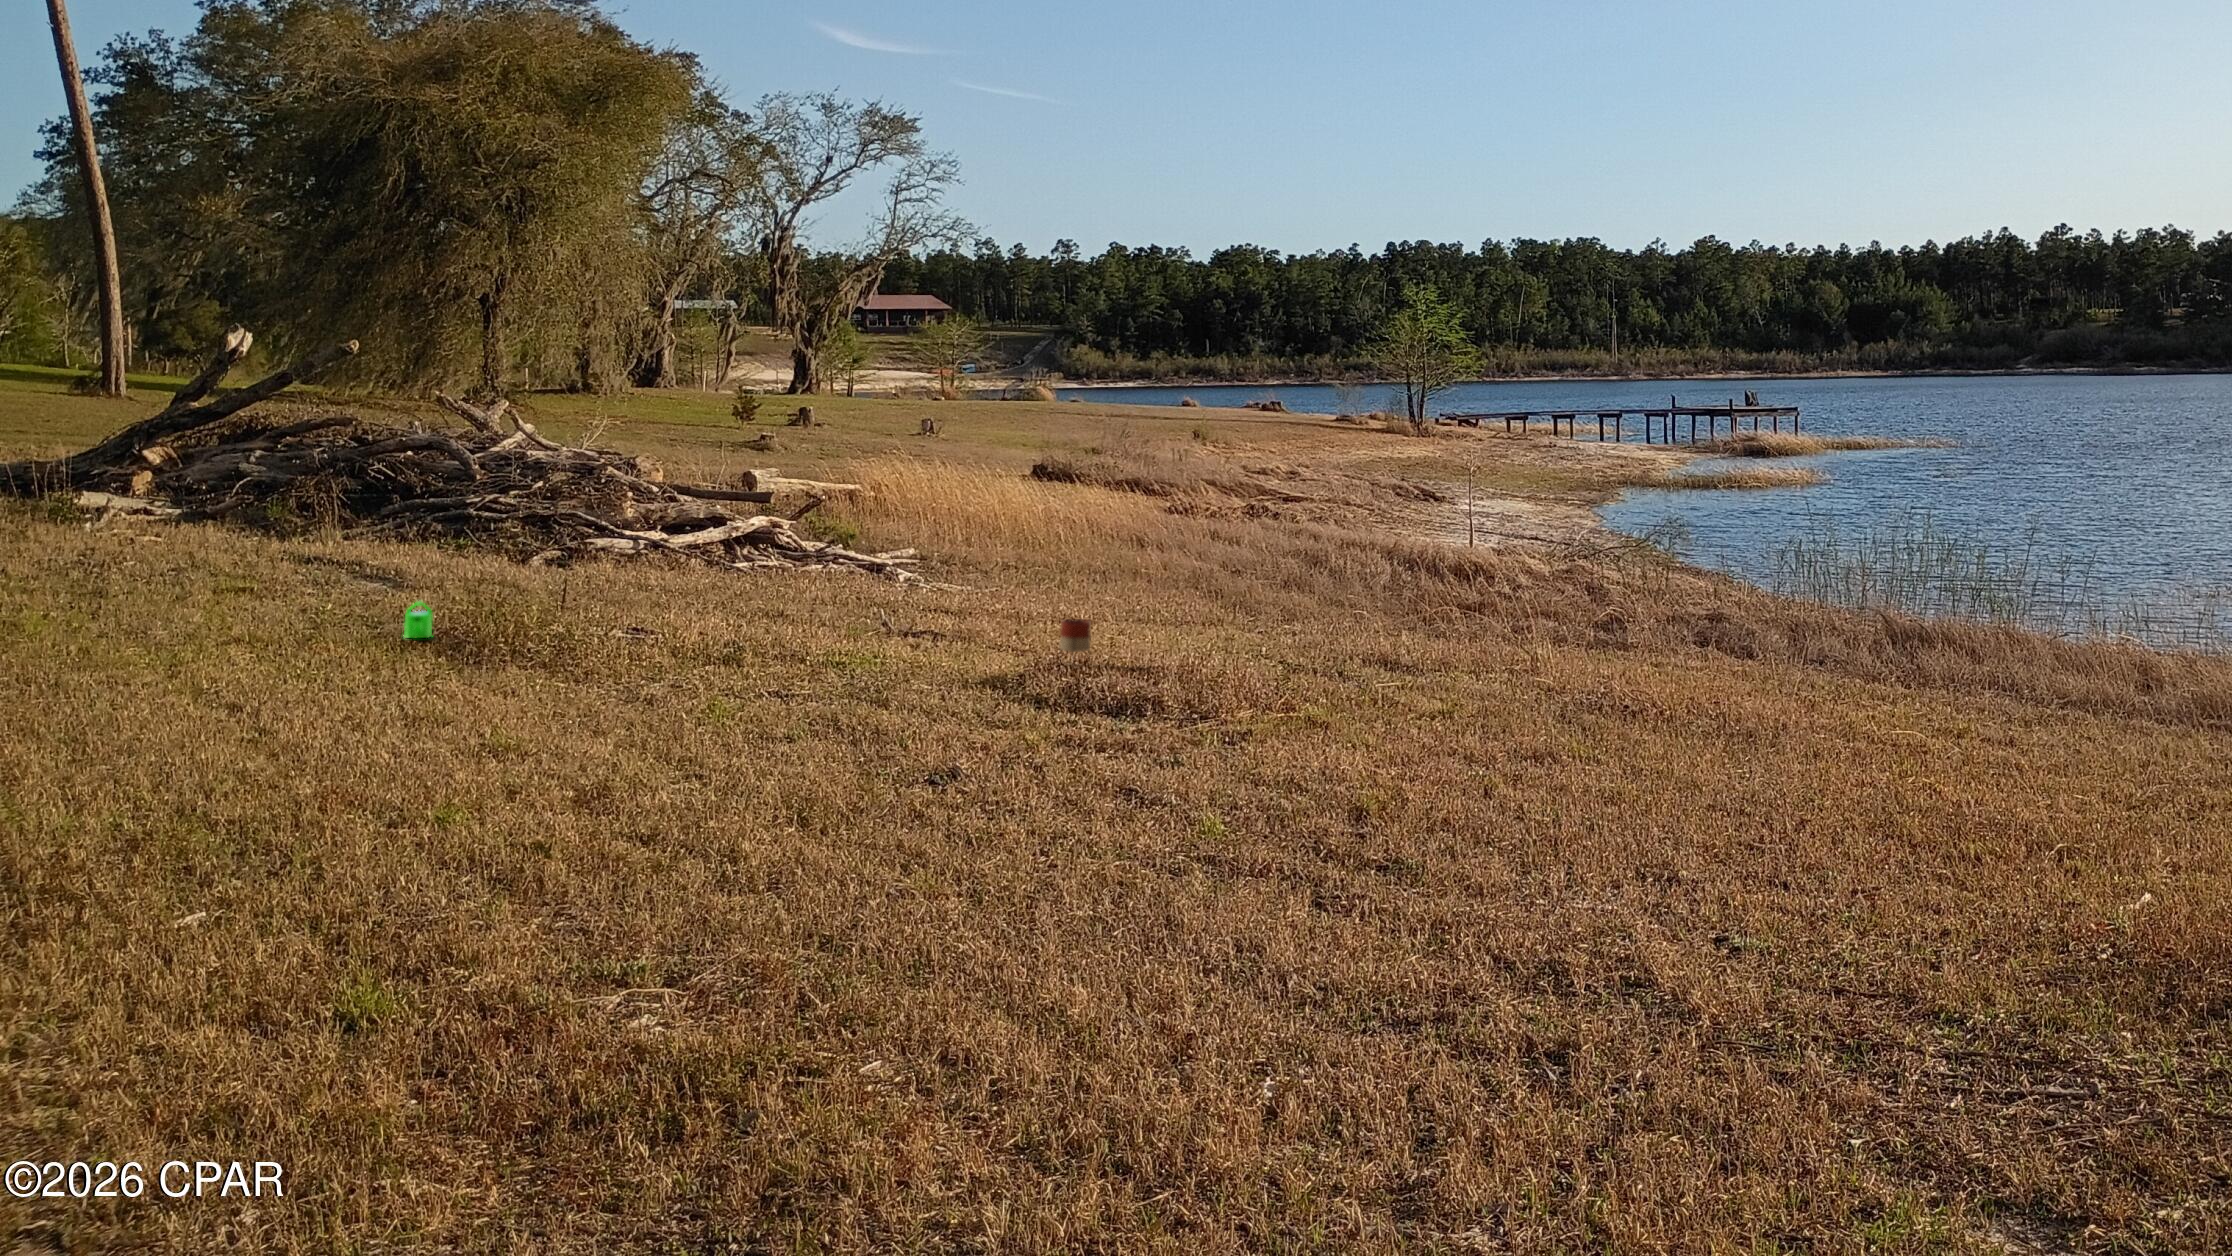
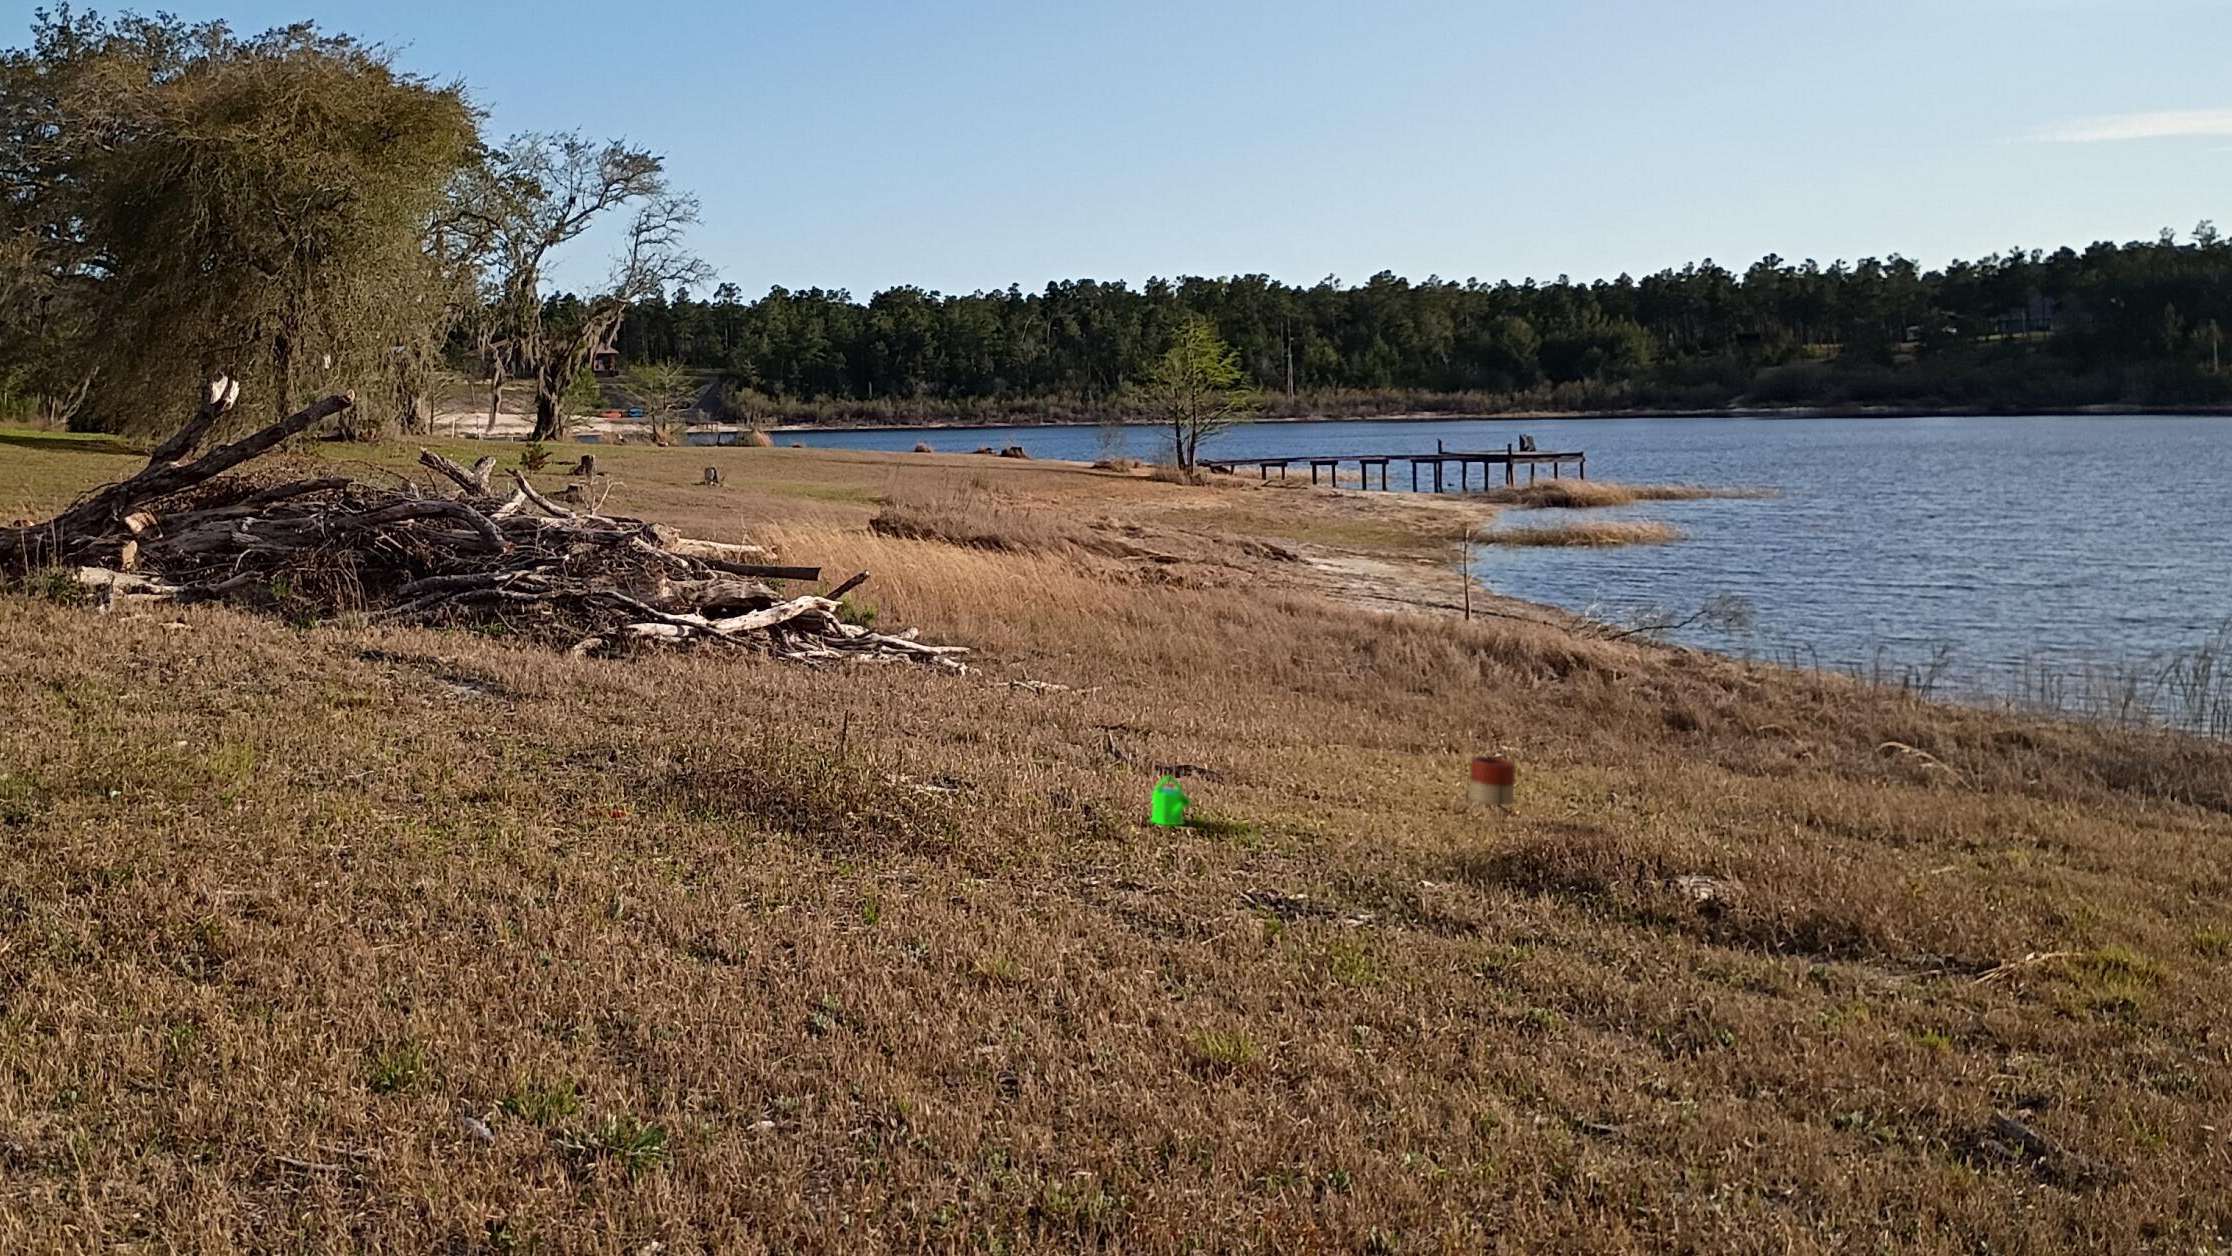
watering can: present [404,601,432,638] -> present [1151,776,1191,825]

